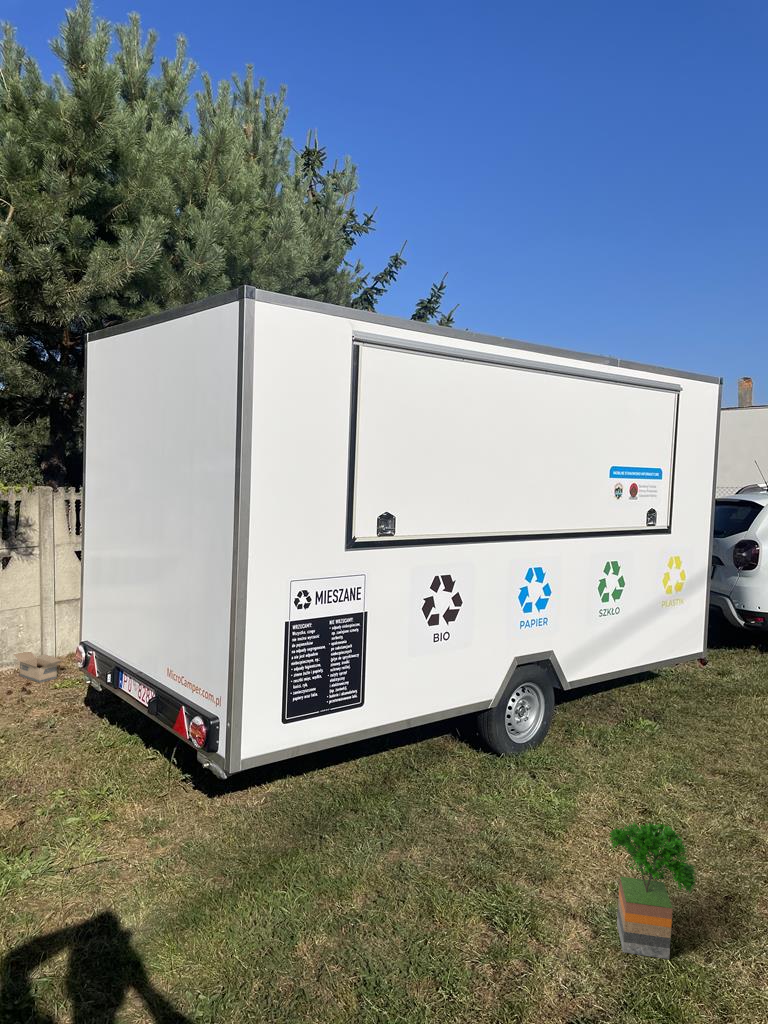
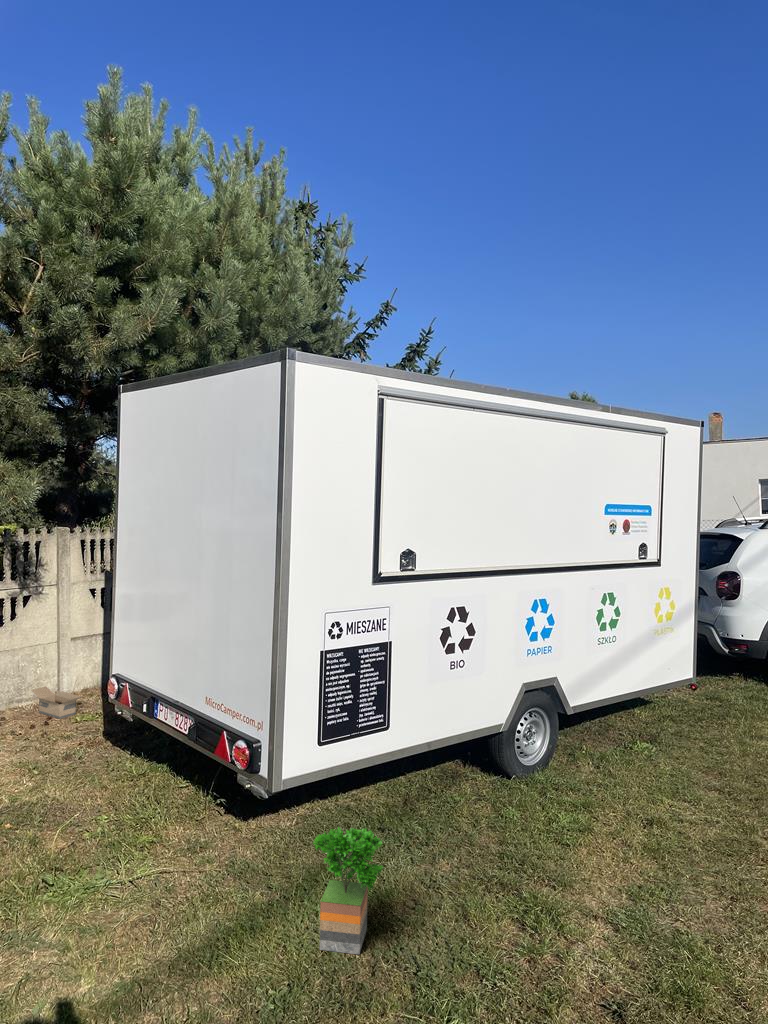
potted tree: present [609,822,696,959] -> present [313,827,384,955]

